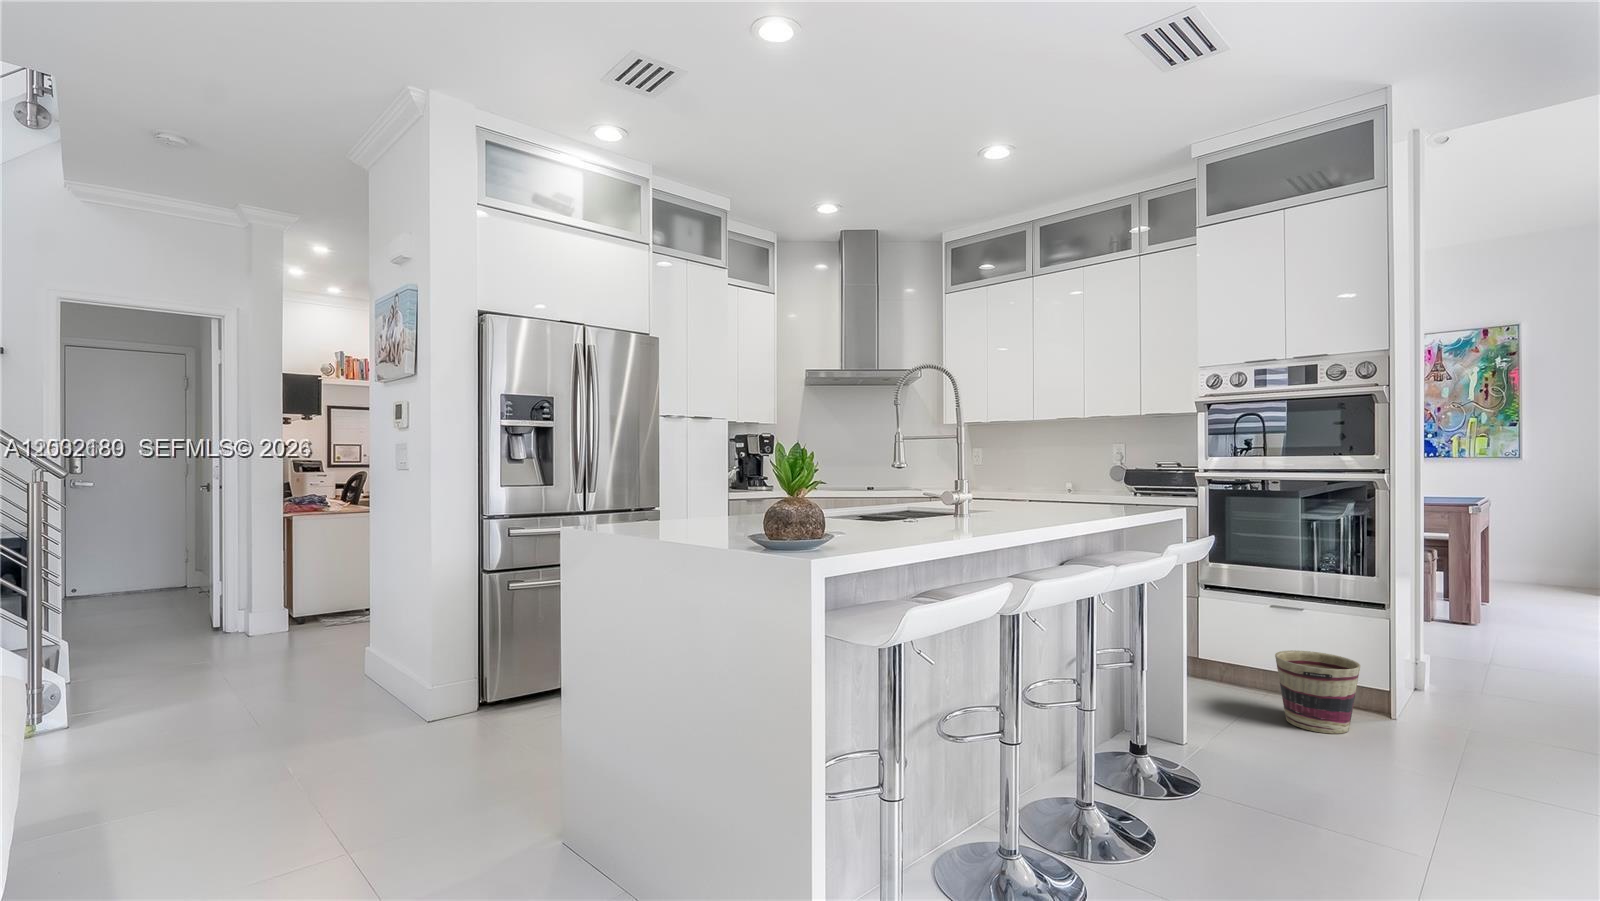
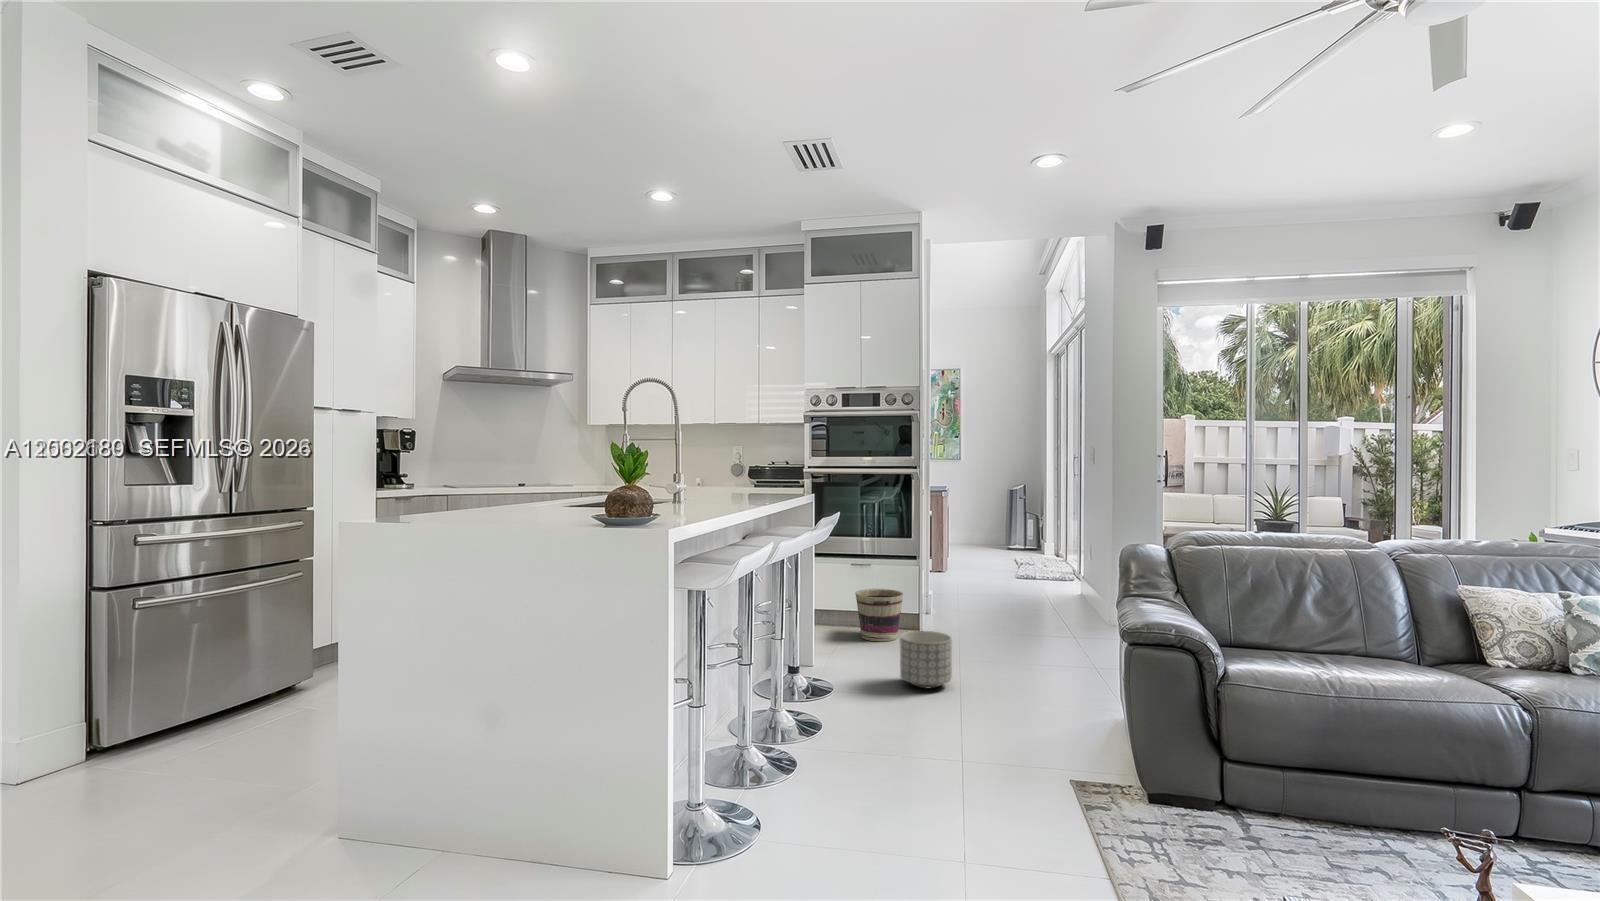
planter: none [1324,733,1426,833] -> present [900,631,952,689]

